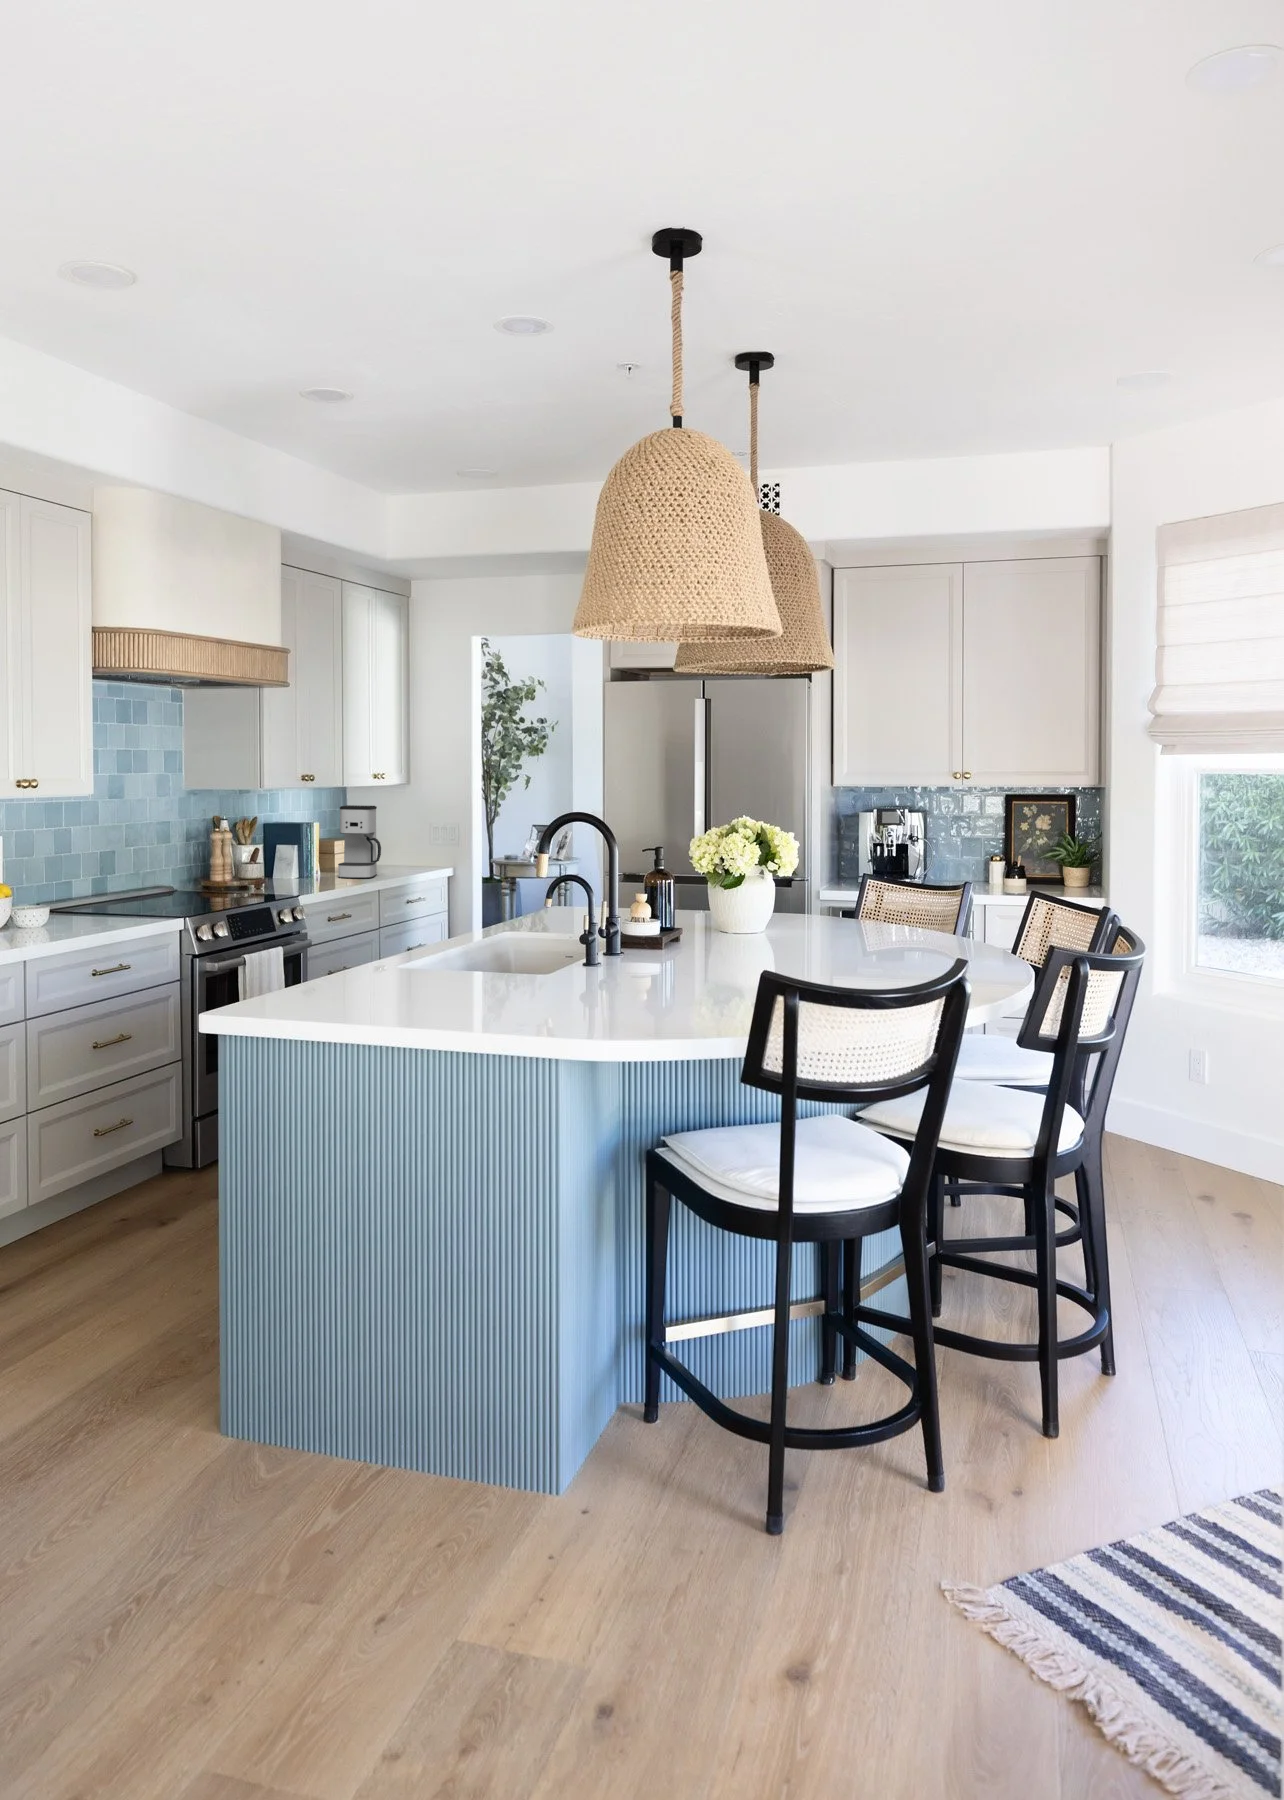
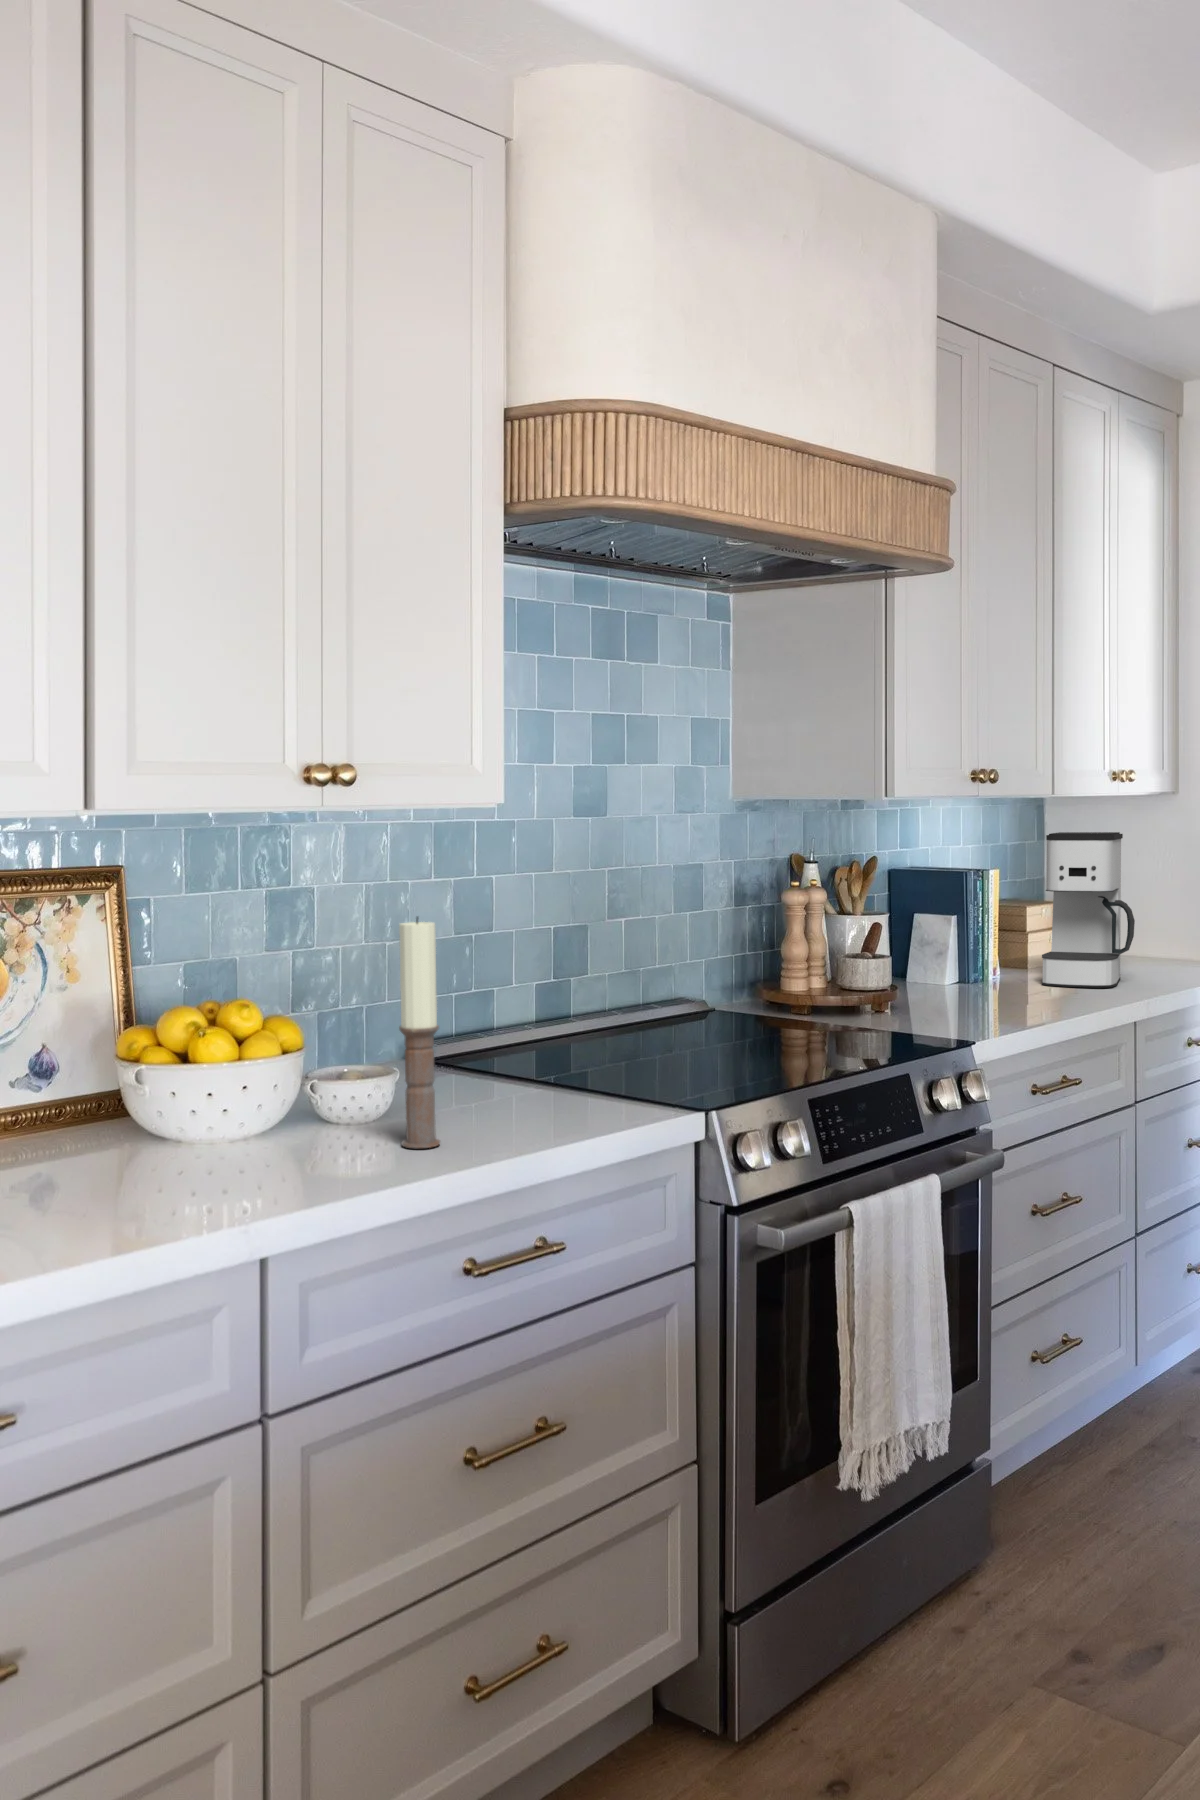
candle: none [62,840,80,929] -> present [399,917,440,1148]

